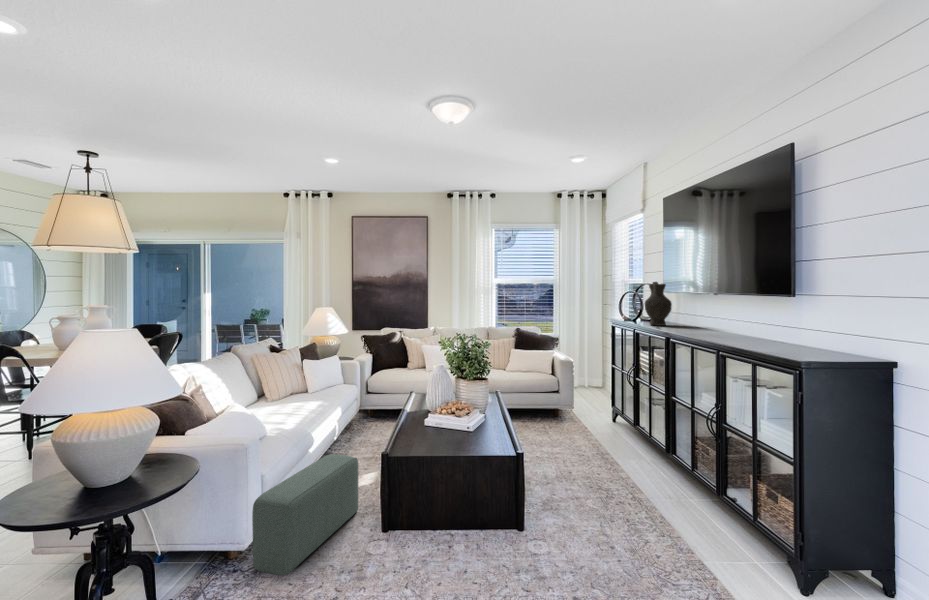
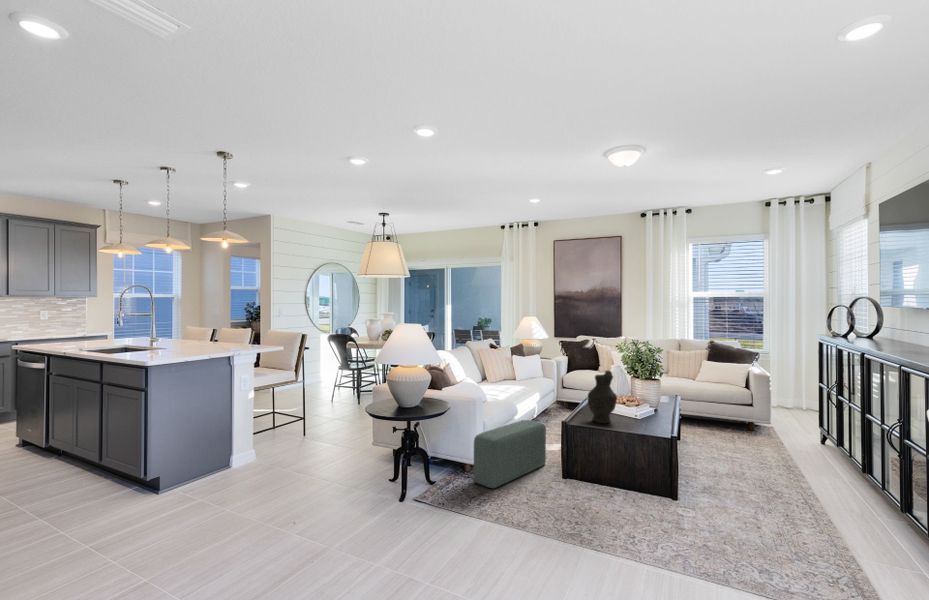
decorative vase: present [645,282,672,326] -> present [588,371,617,423]

